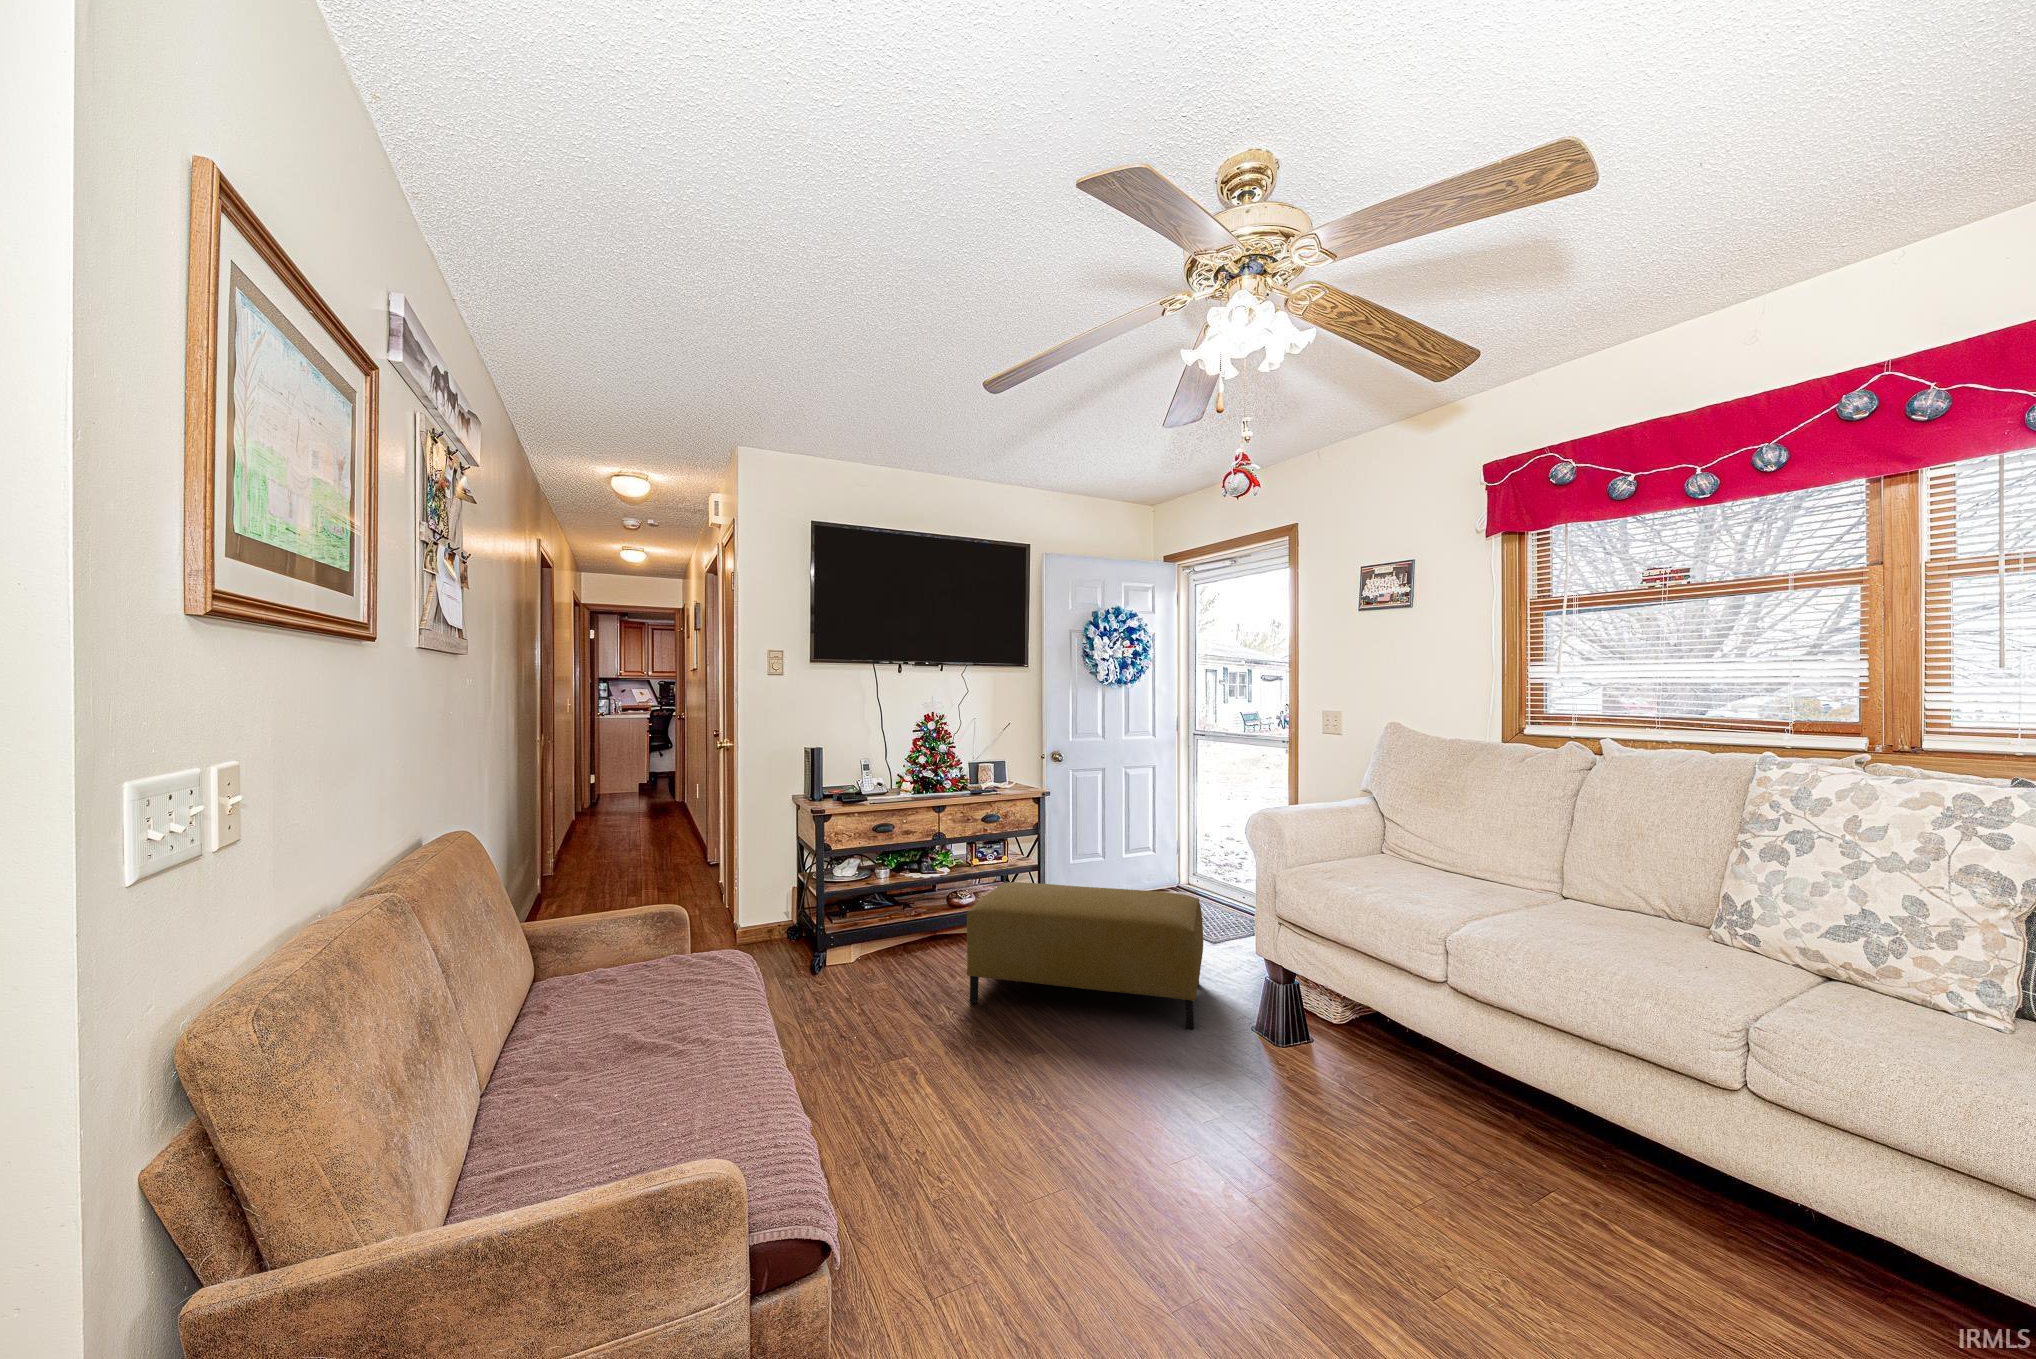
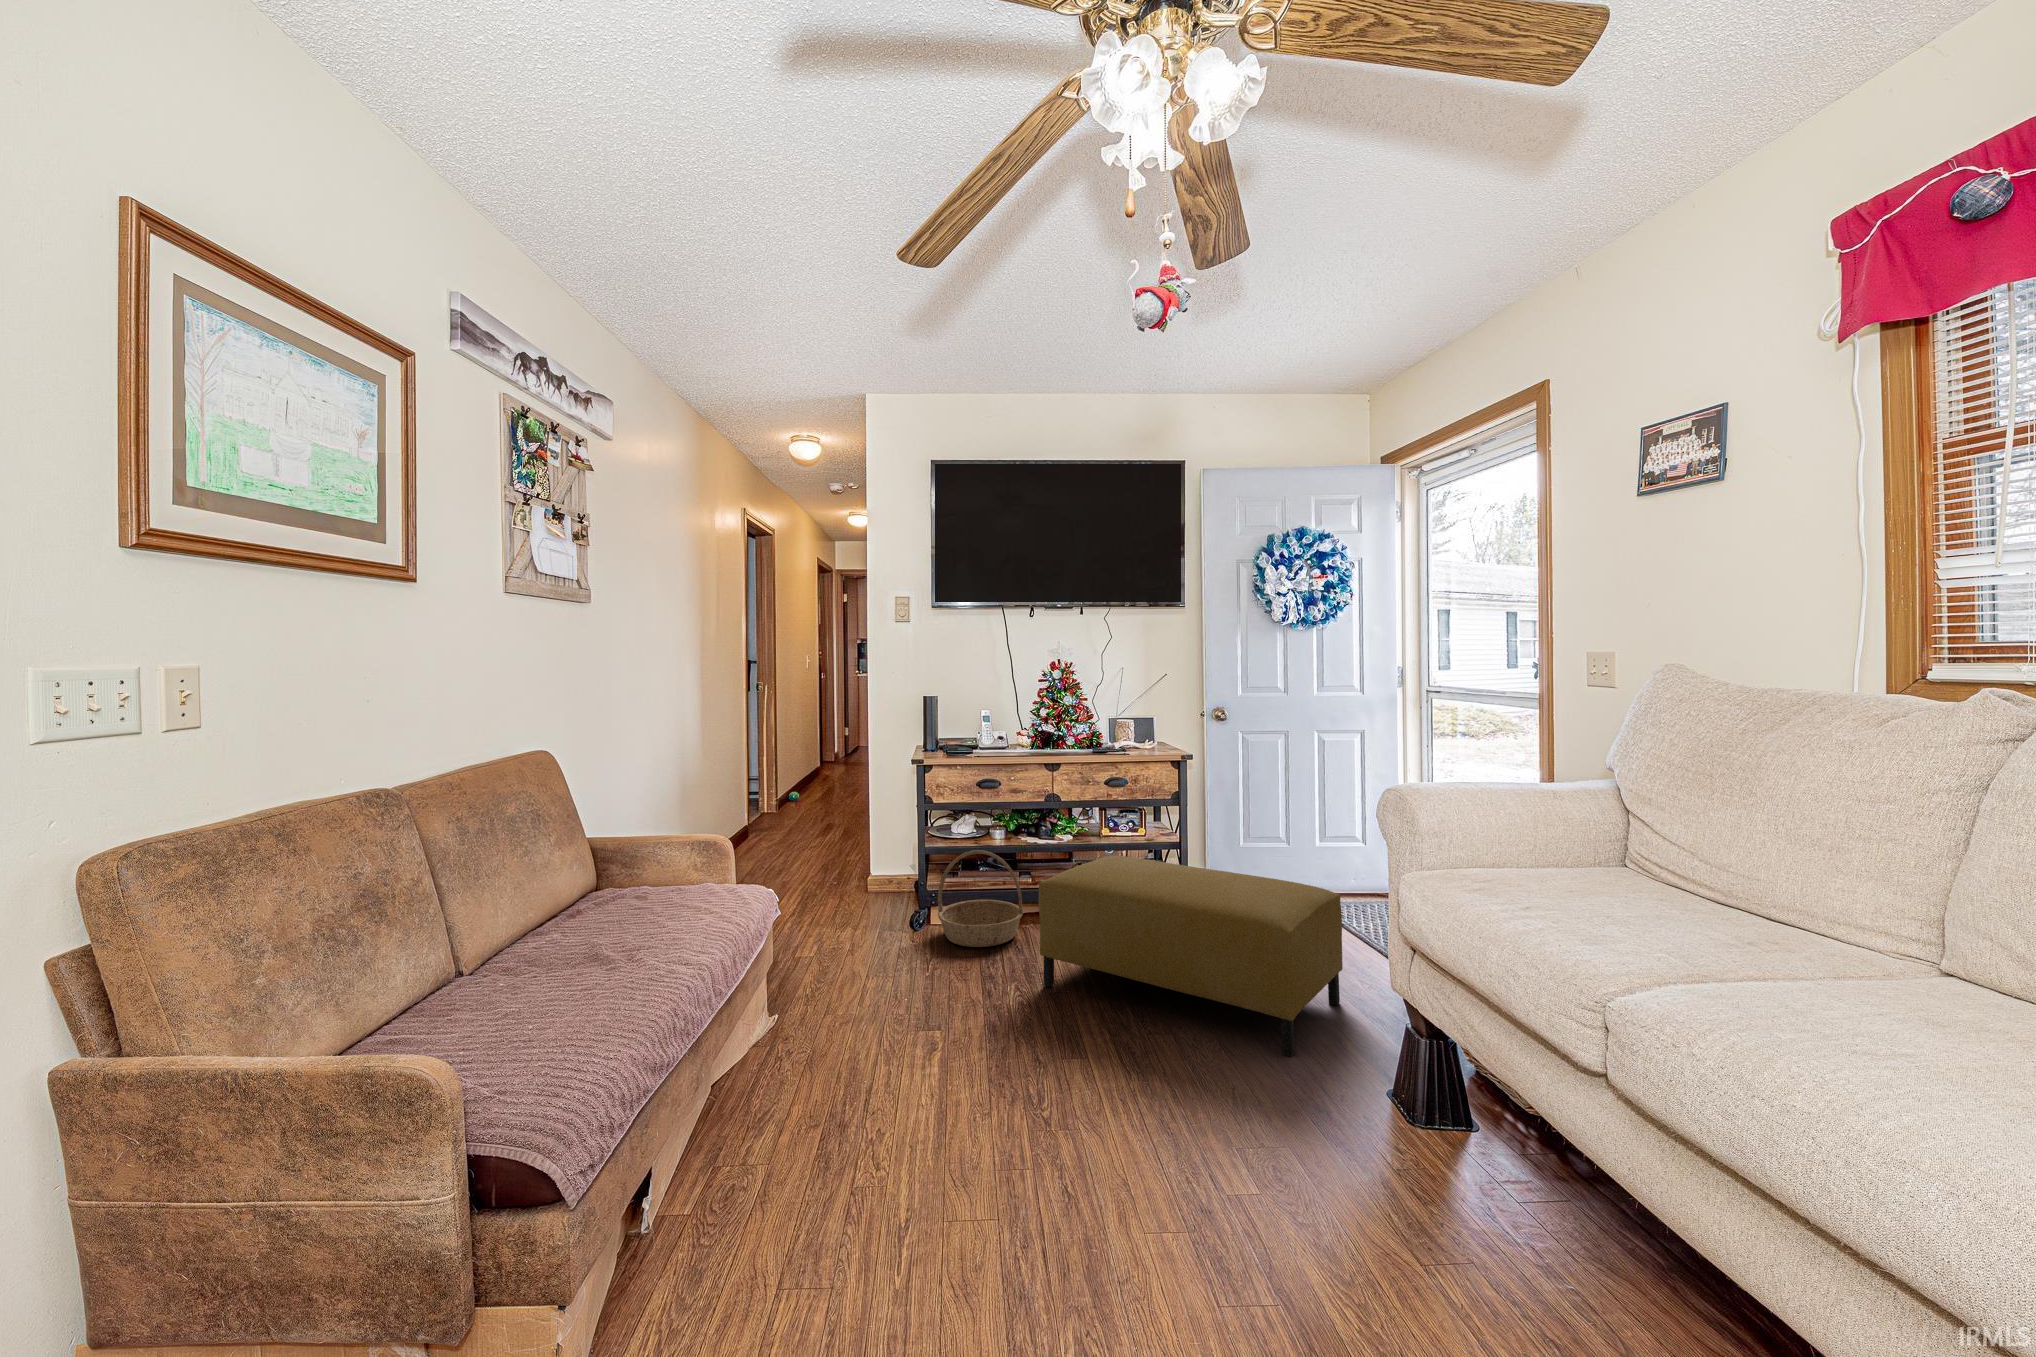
basket: none [841,887,922,977] -> present [938,850,1023,947]

